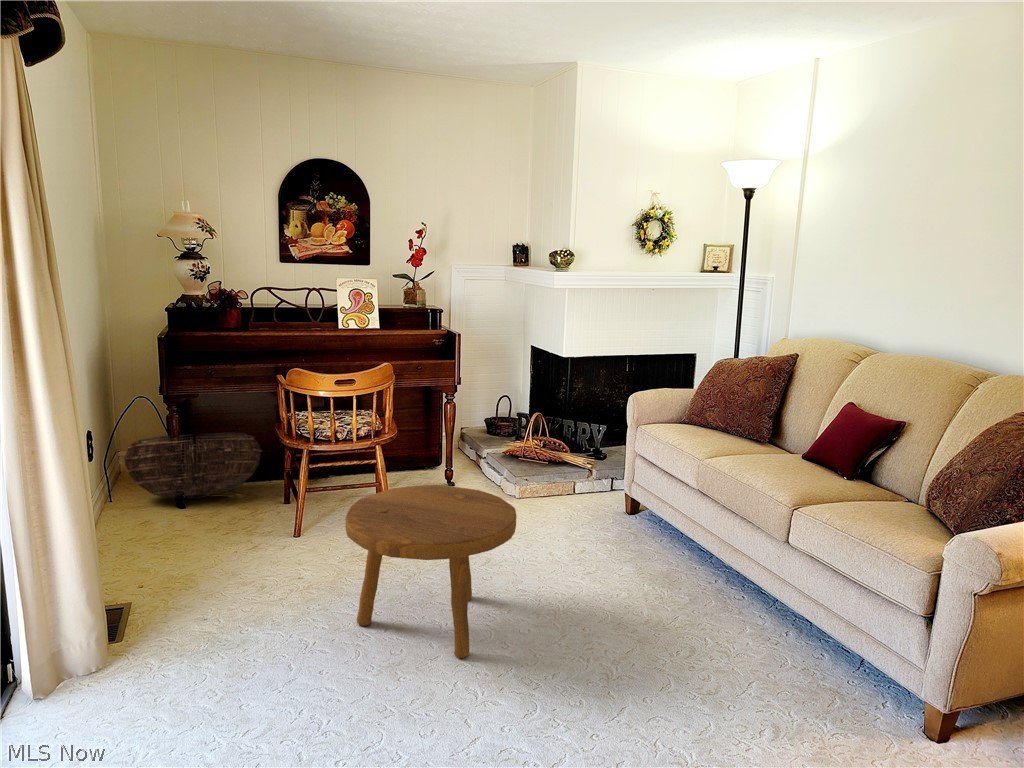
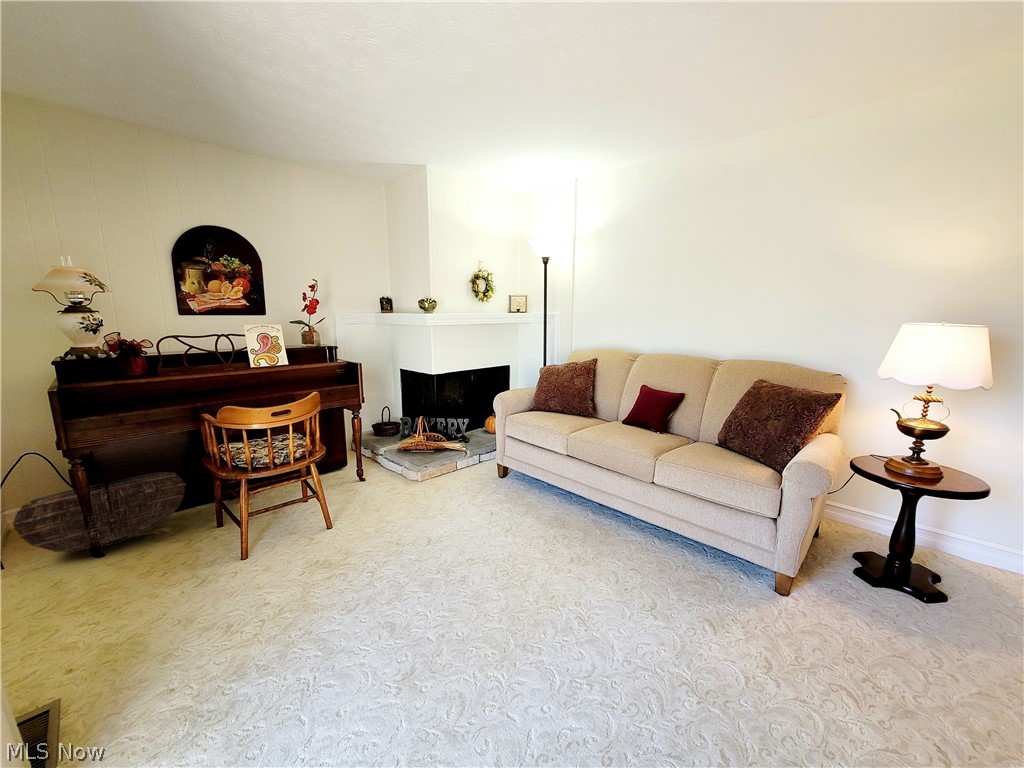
footstool: present [345,485,516,658] -> none [328,490,488,649]

